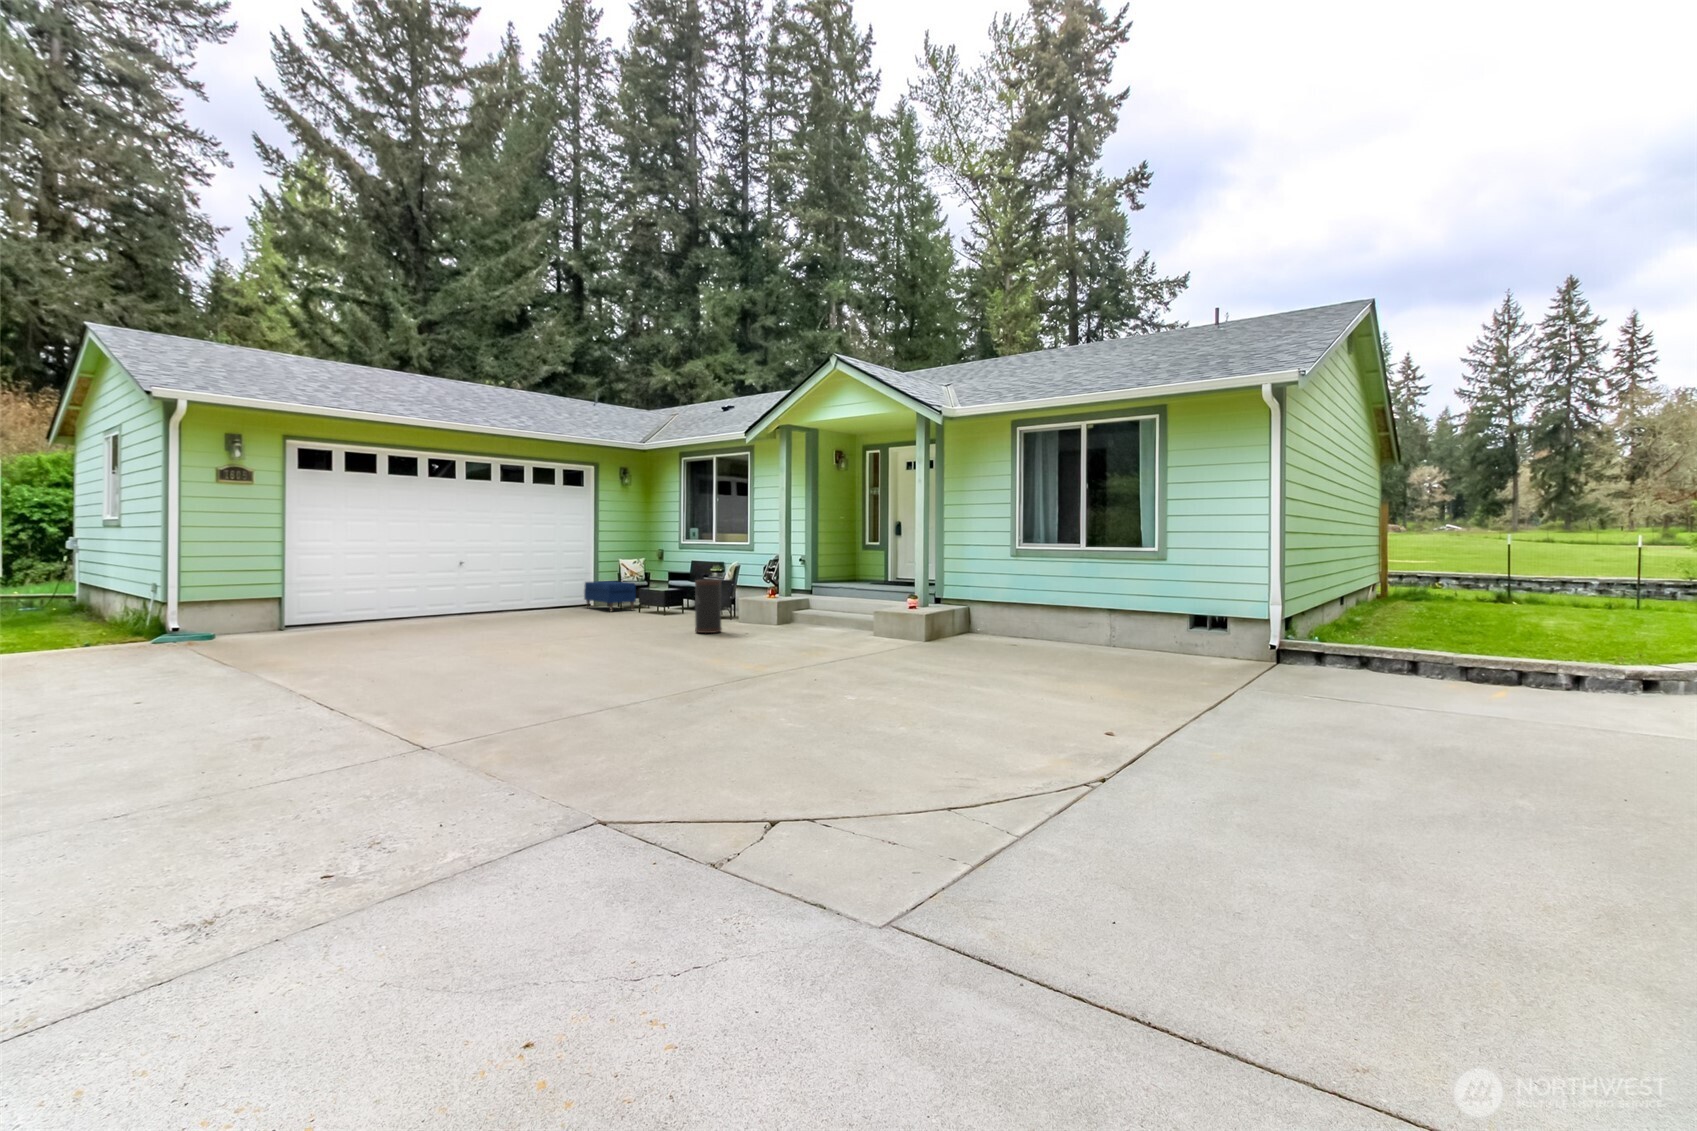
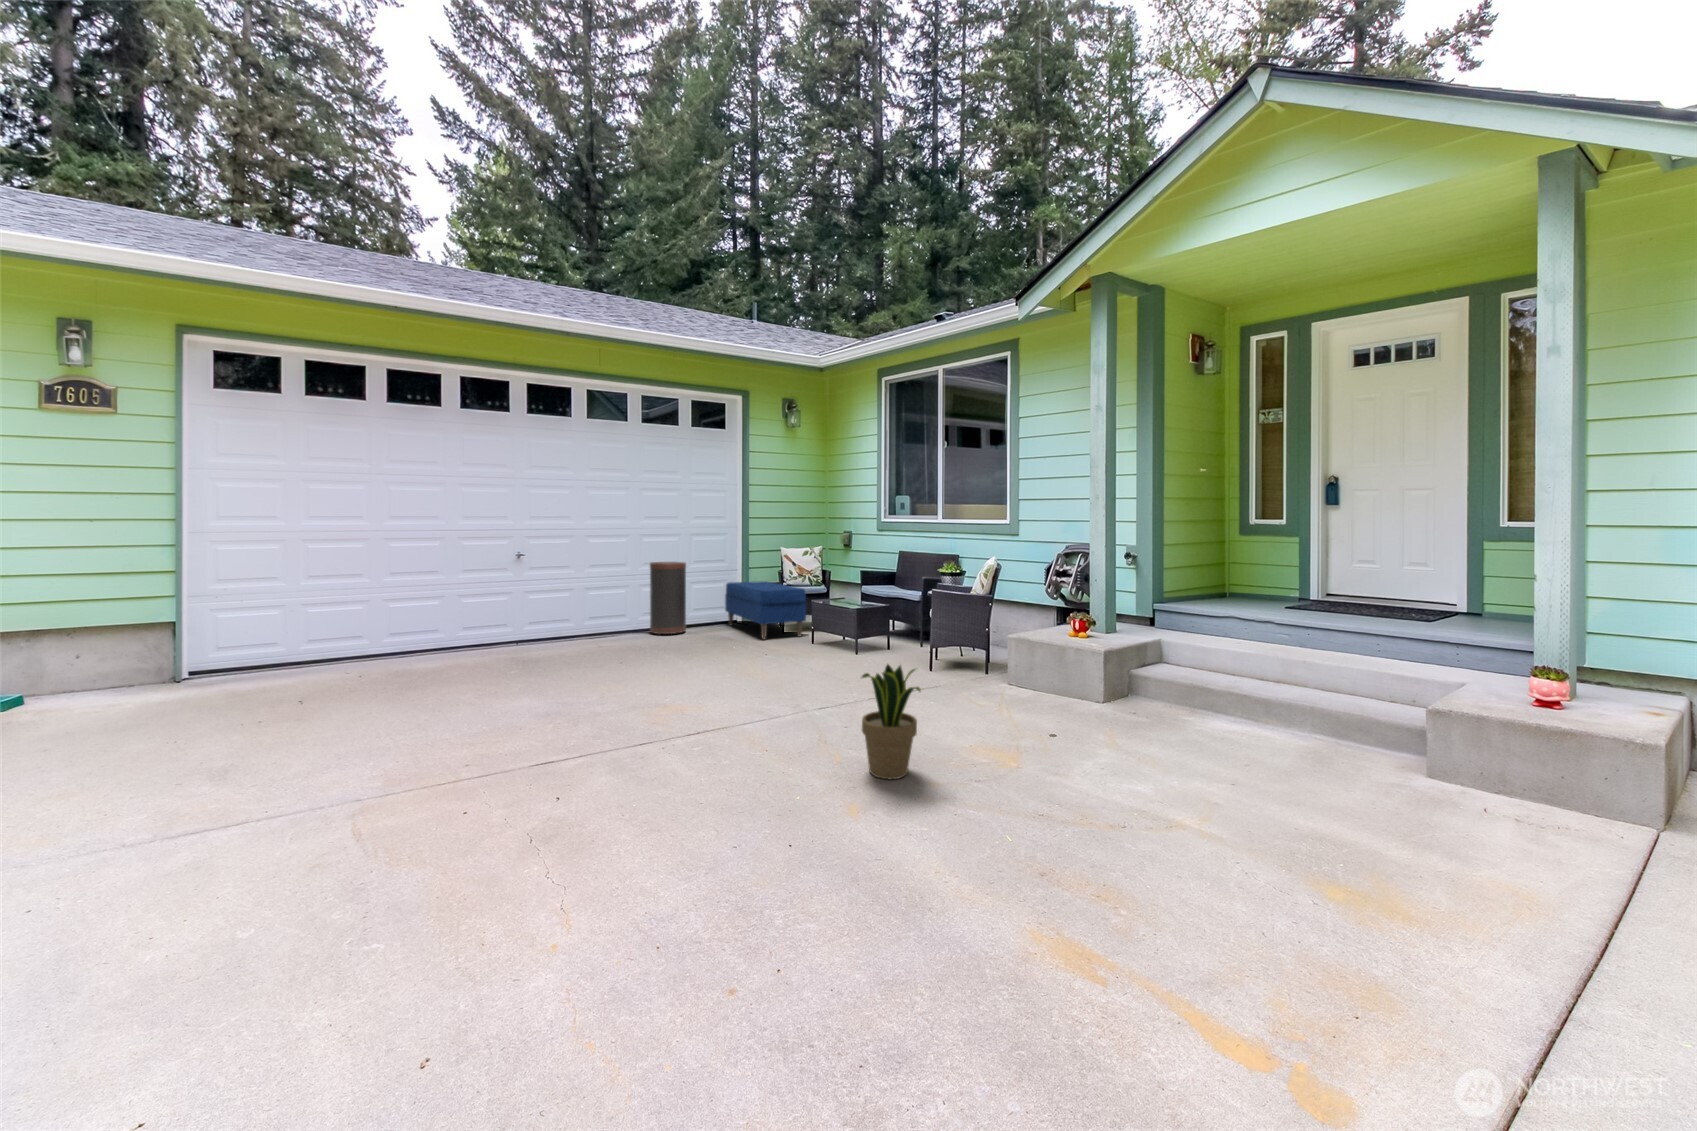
trash can: present [695,580,722,633] -> present [650,562,686,634]
potted plant: none [653,596,675,635] -> present [862,664,921,779]

